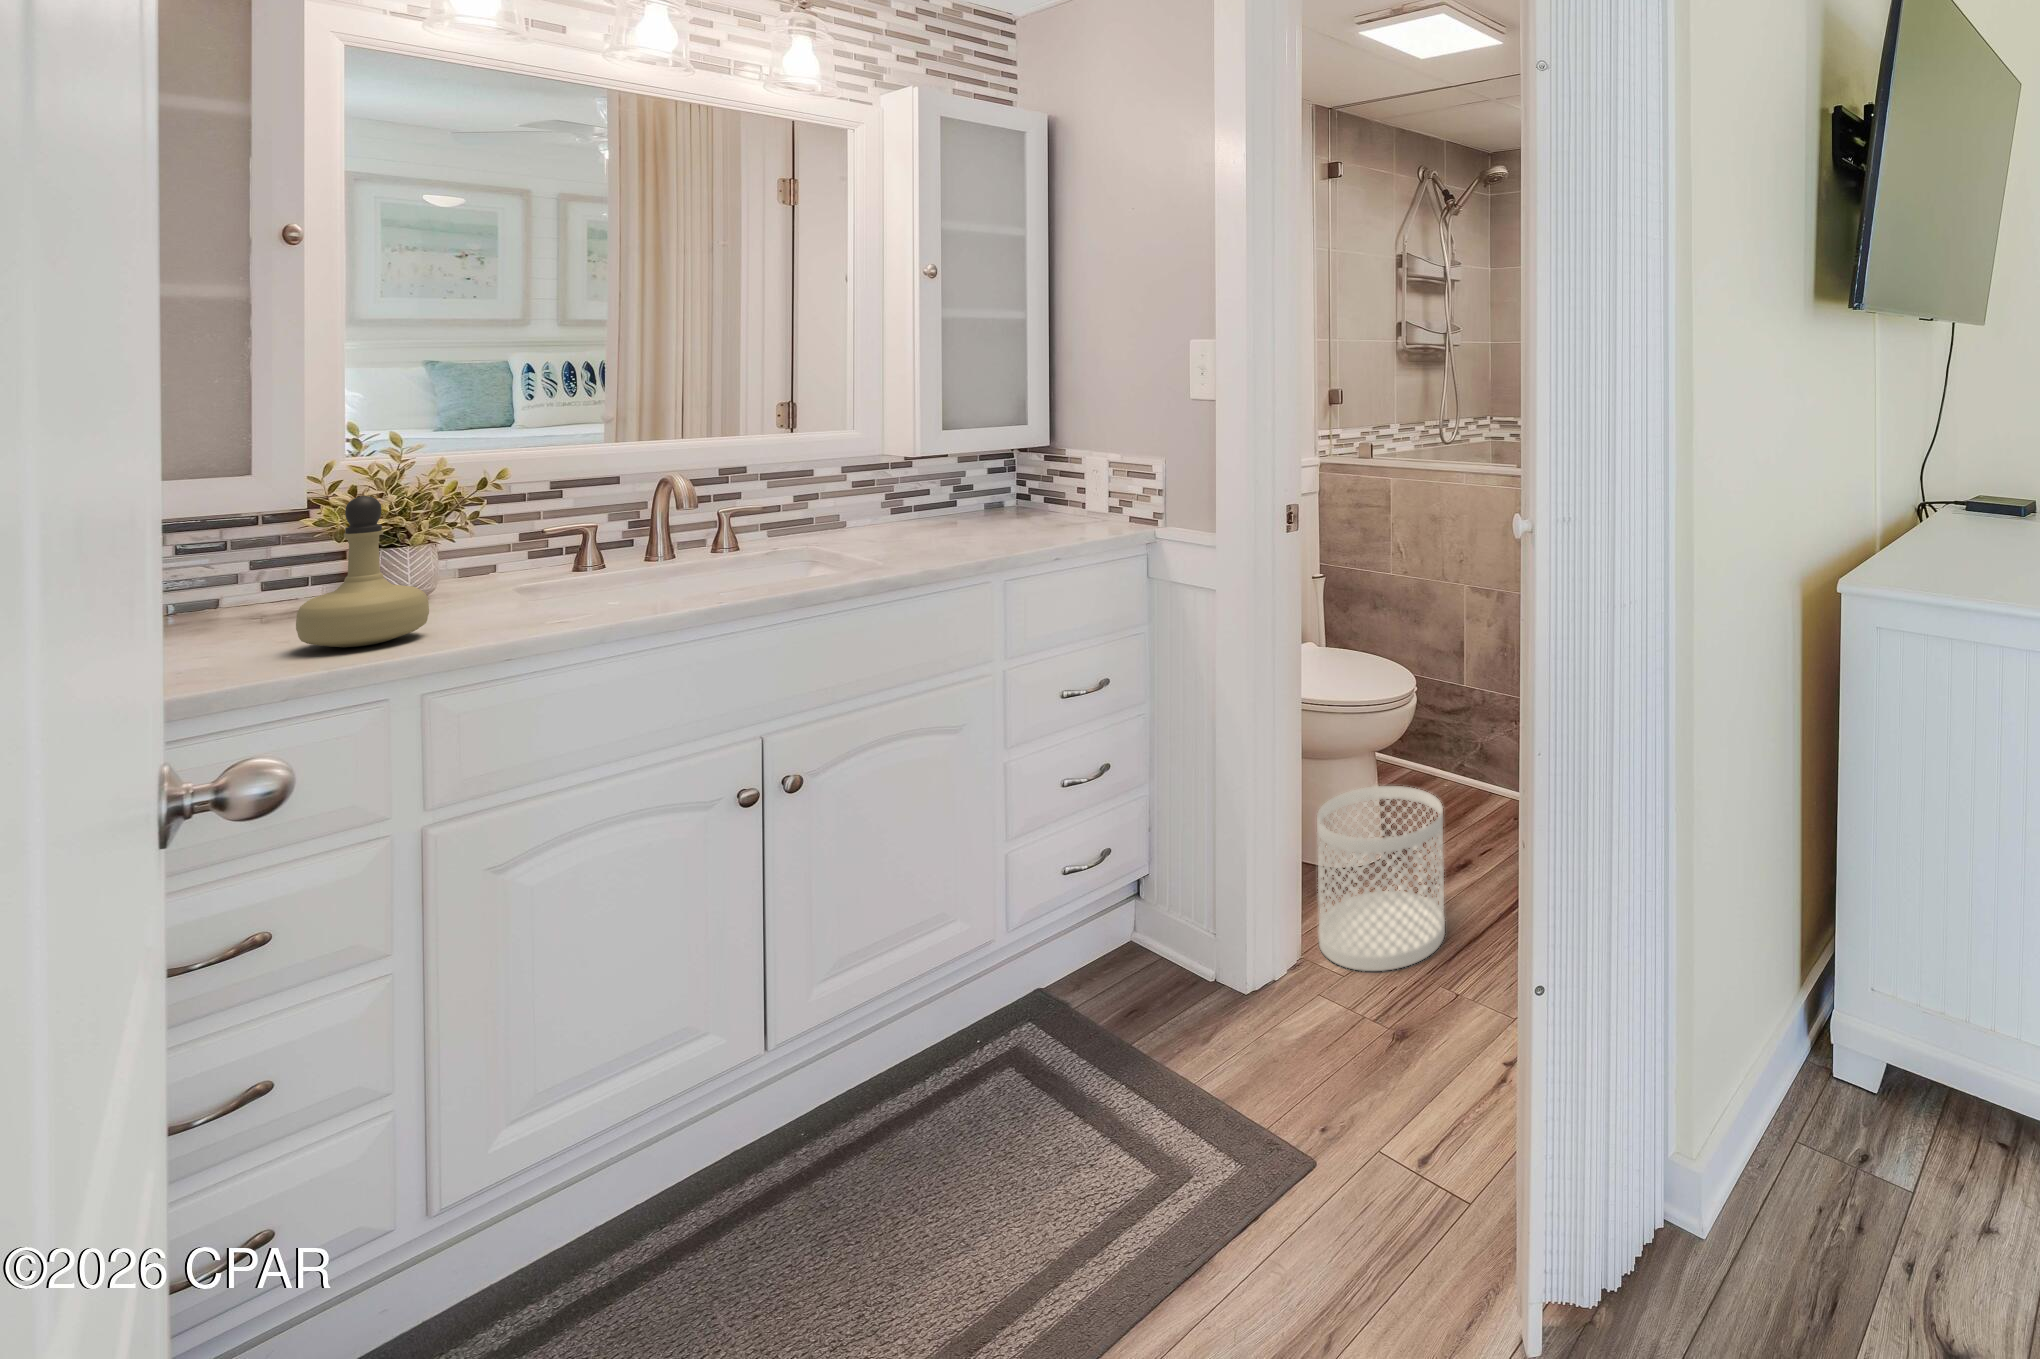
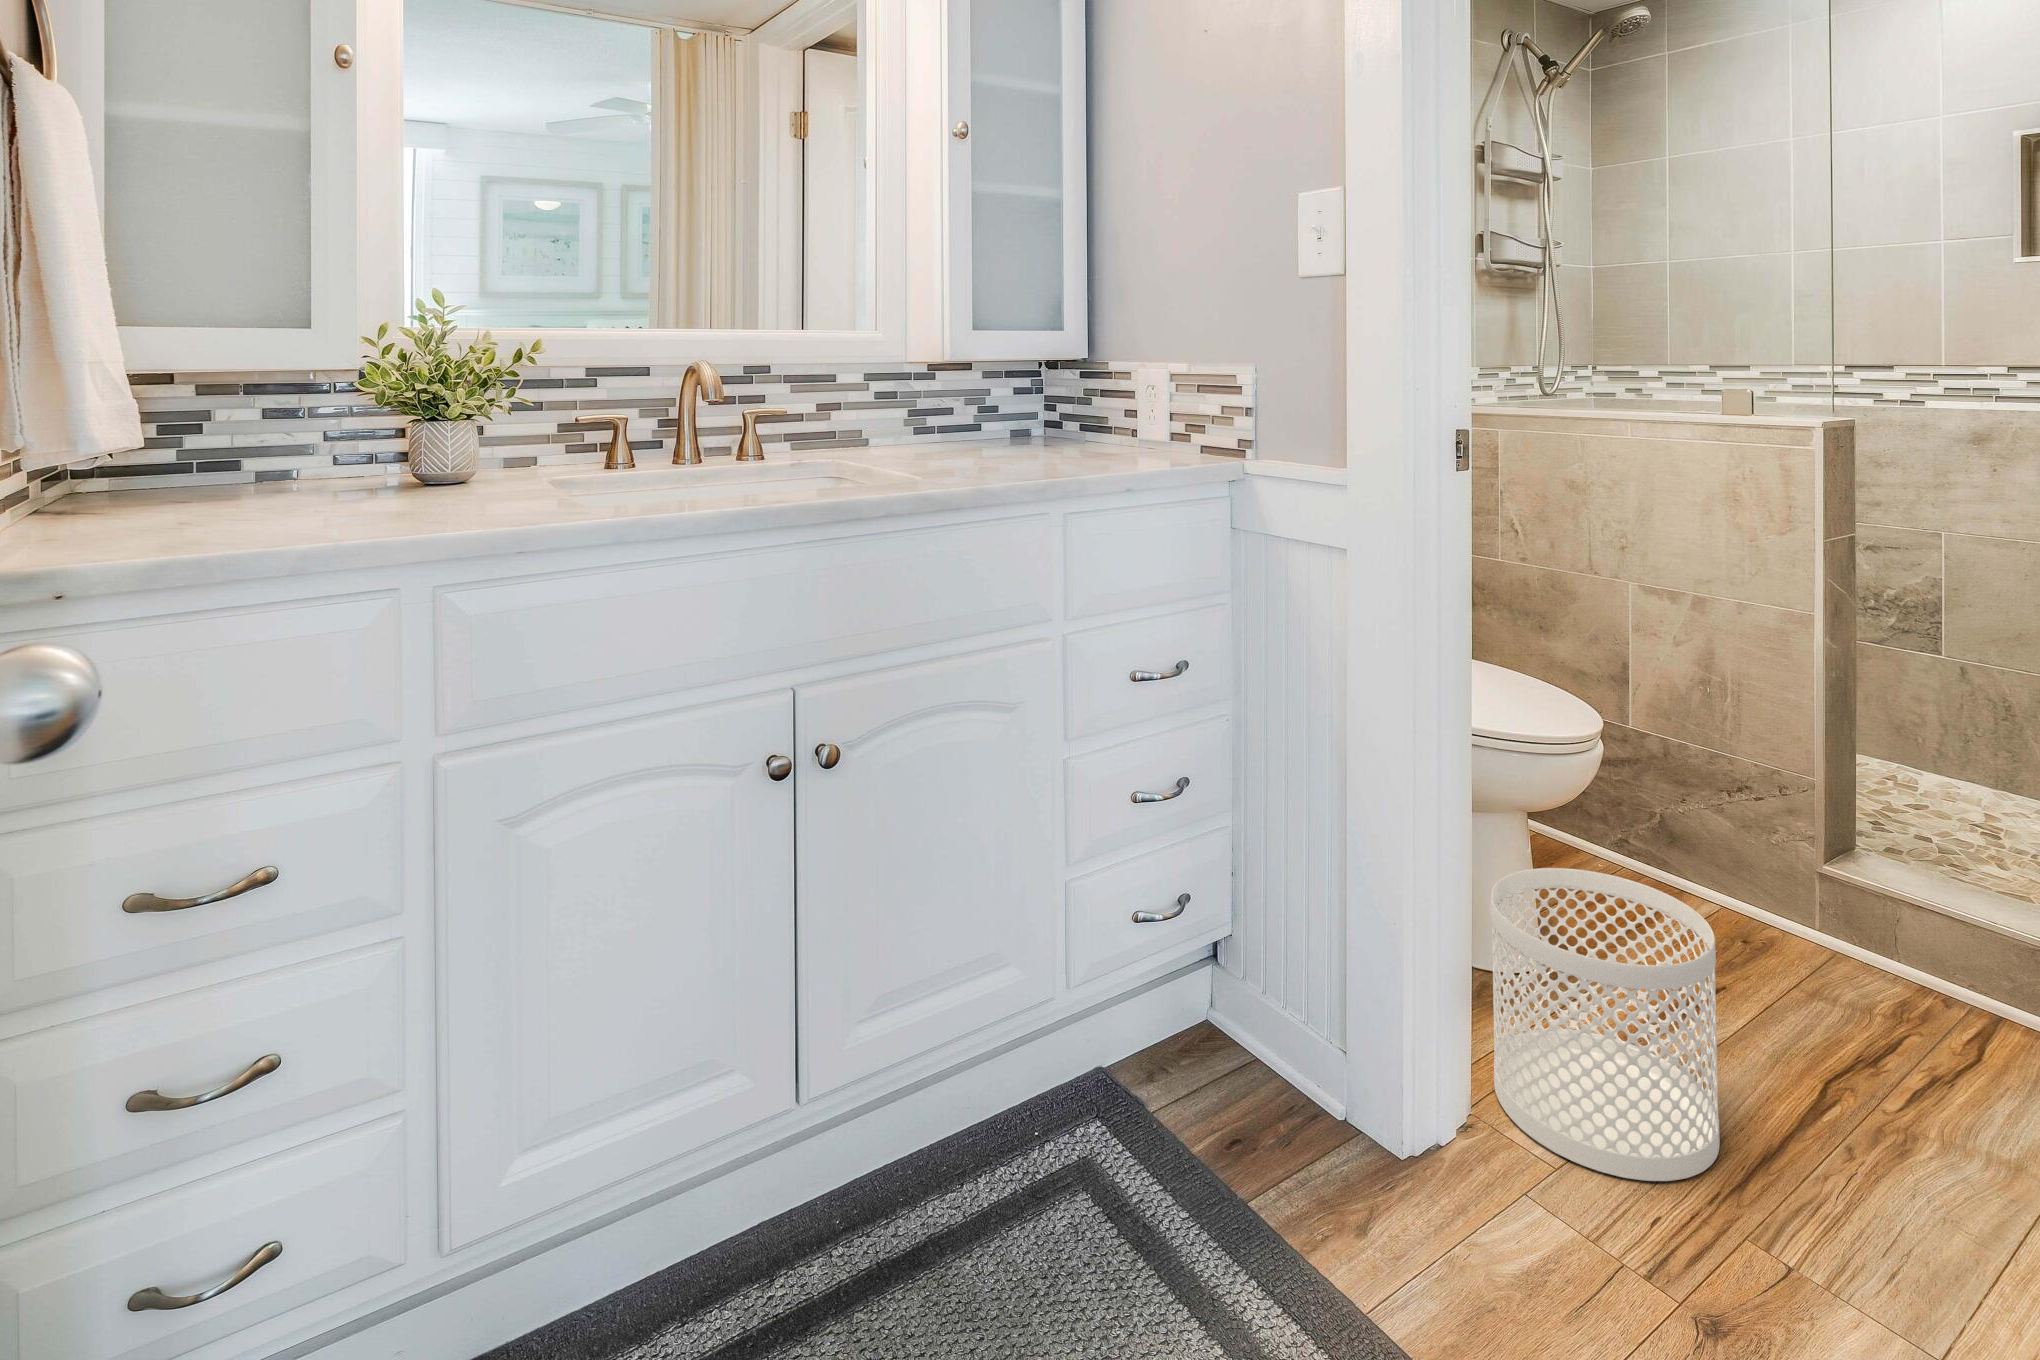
perfume bottle: present [296,496,429,647] -> none [320,335,446,516]

